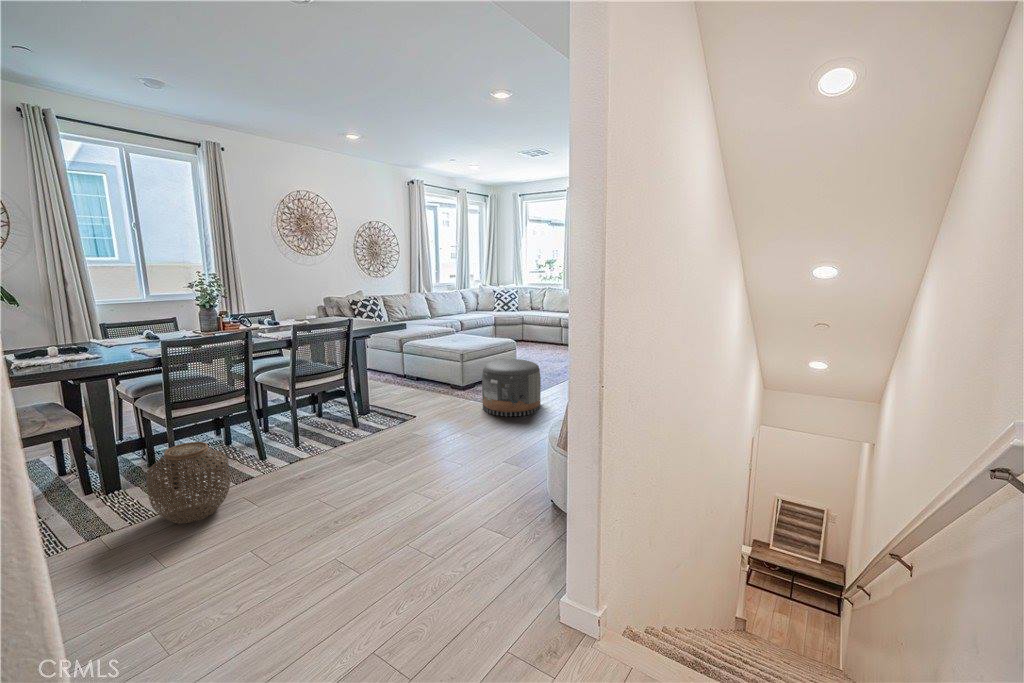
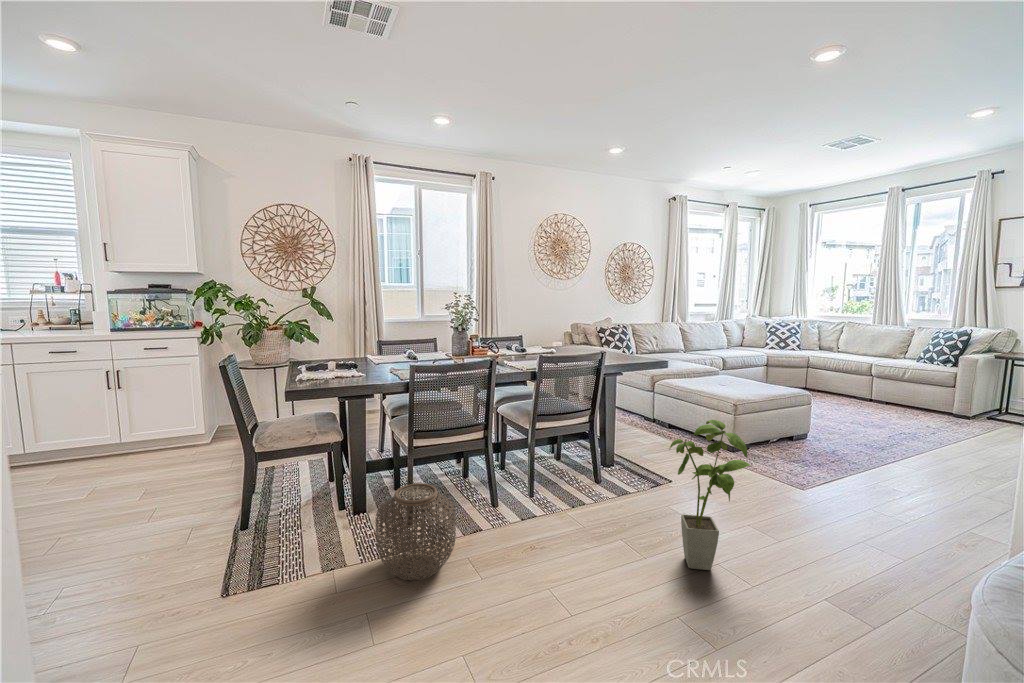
house plant: none [403,359,459,464] -> present [670,420,752,570]
pouf: present [482,359,541,417] -> none [768,422,873,513]

